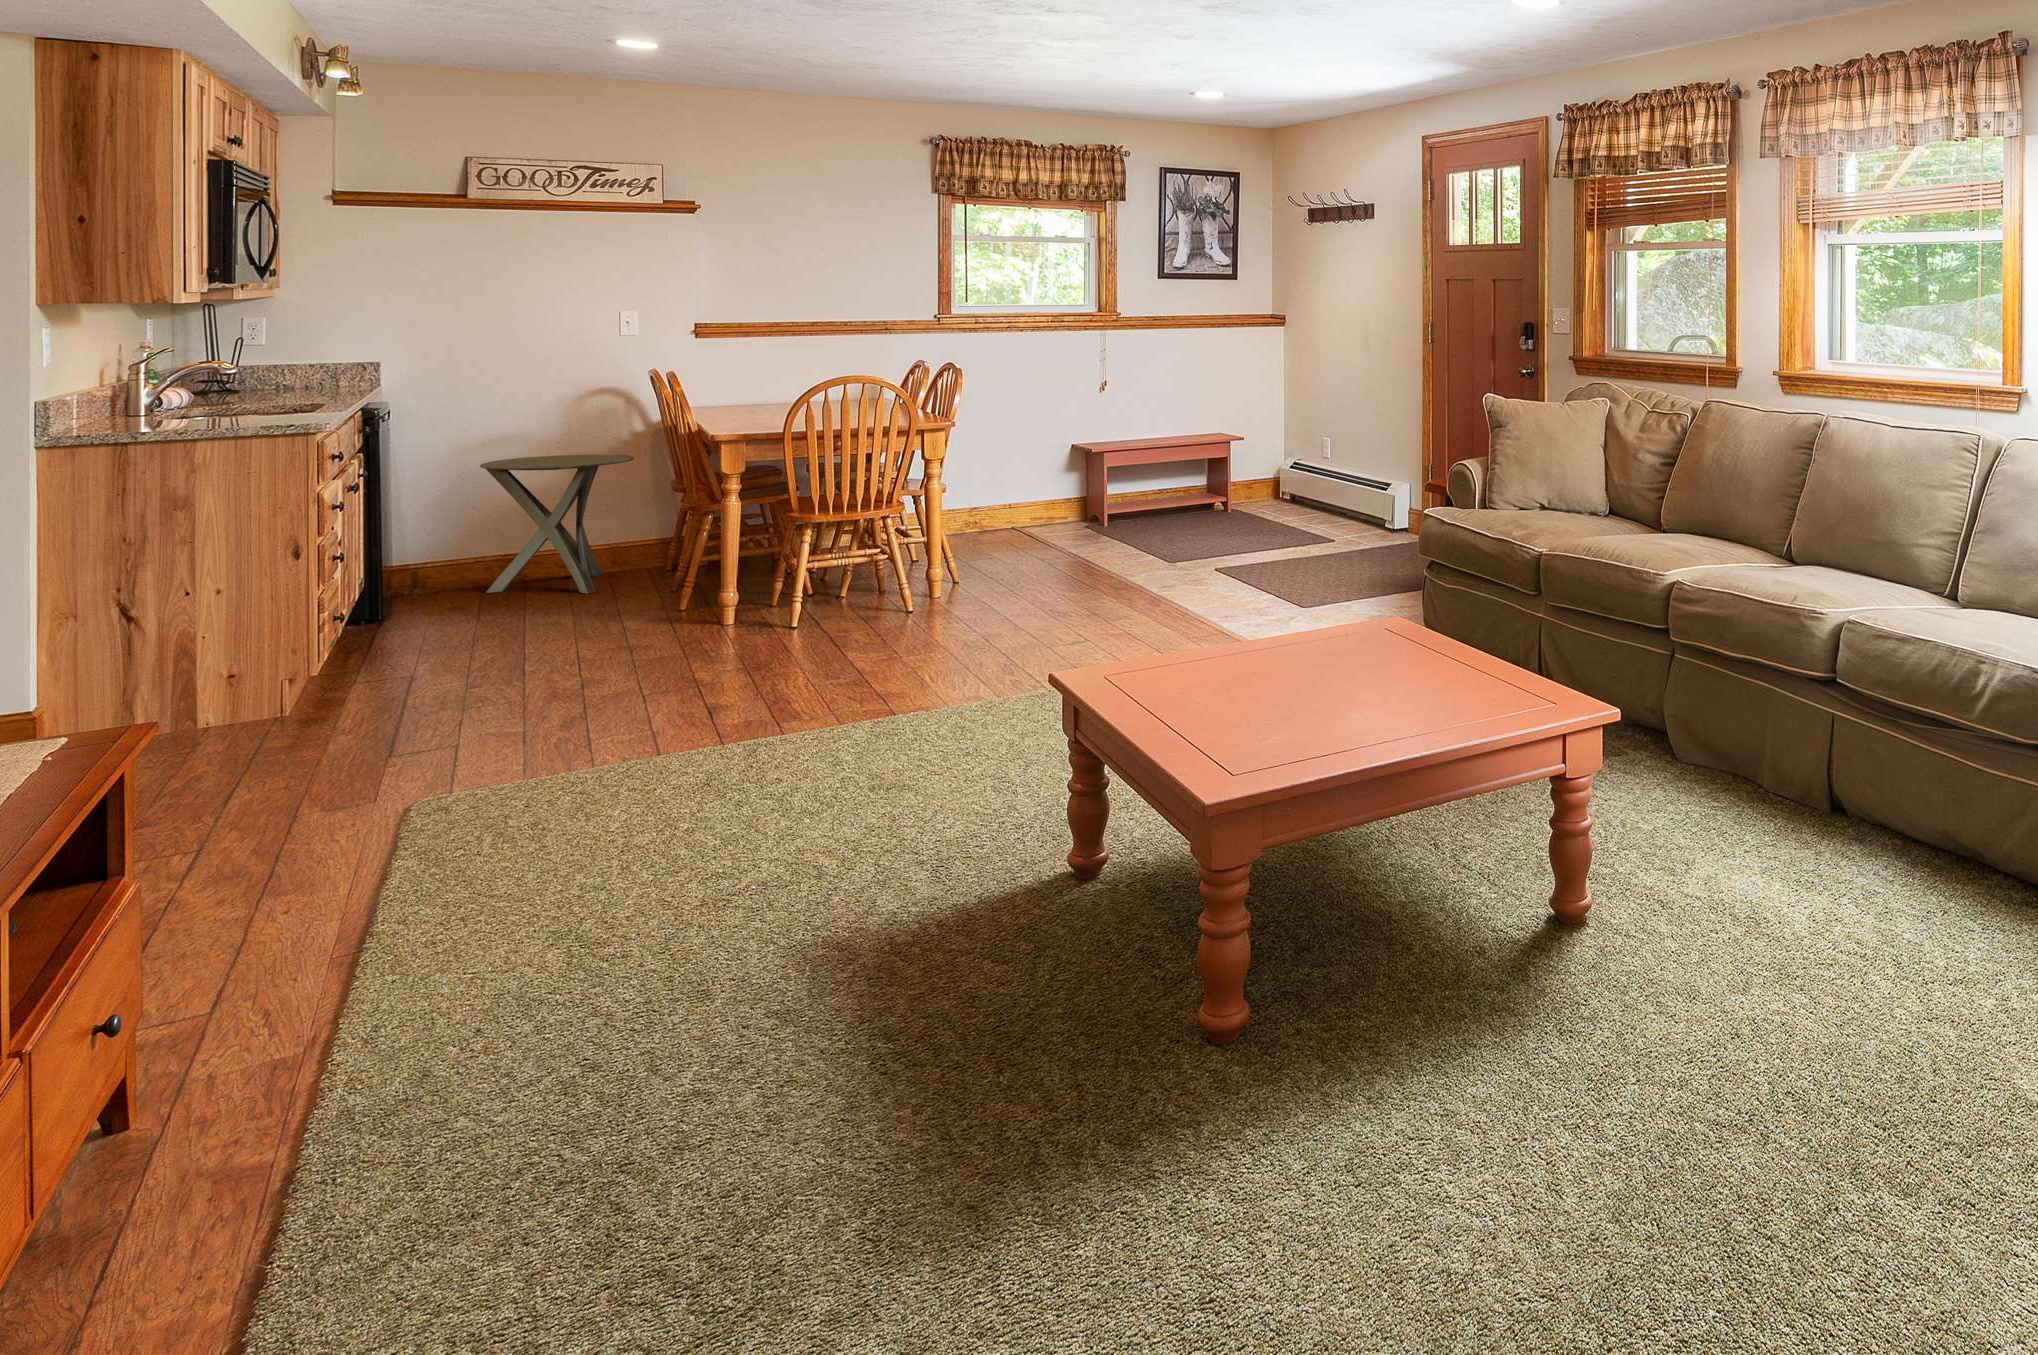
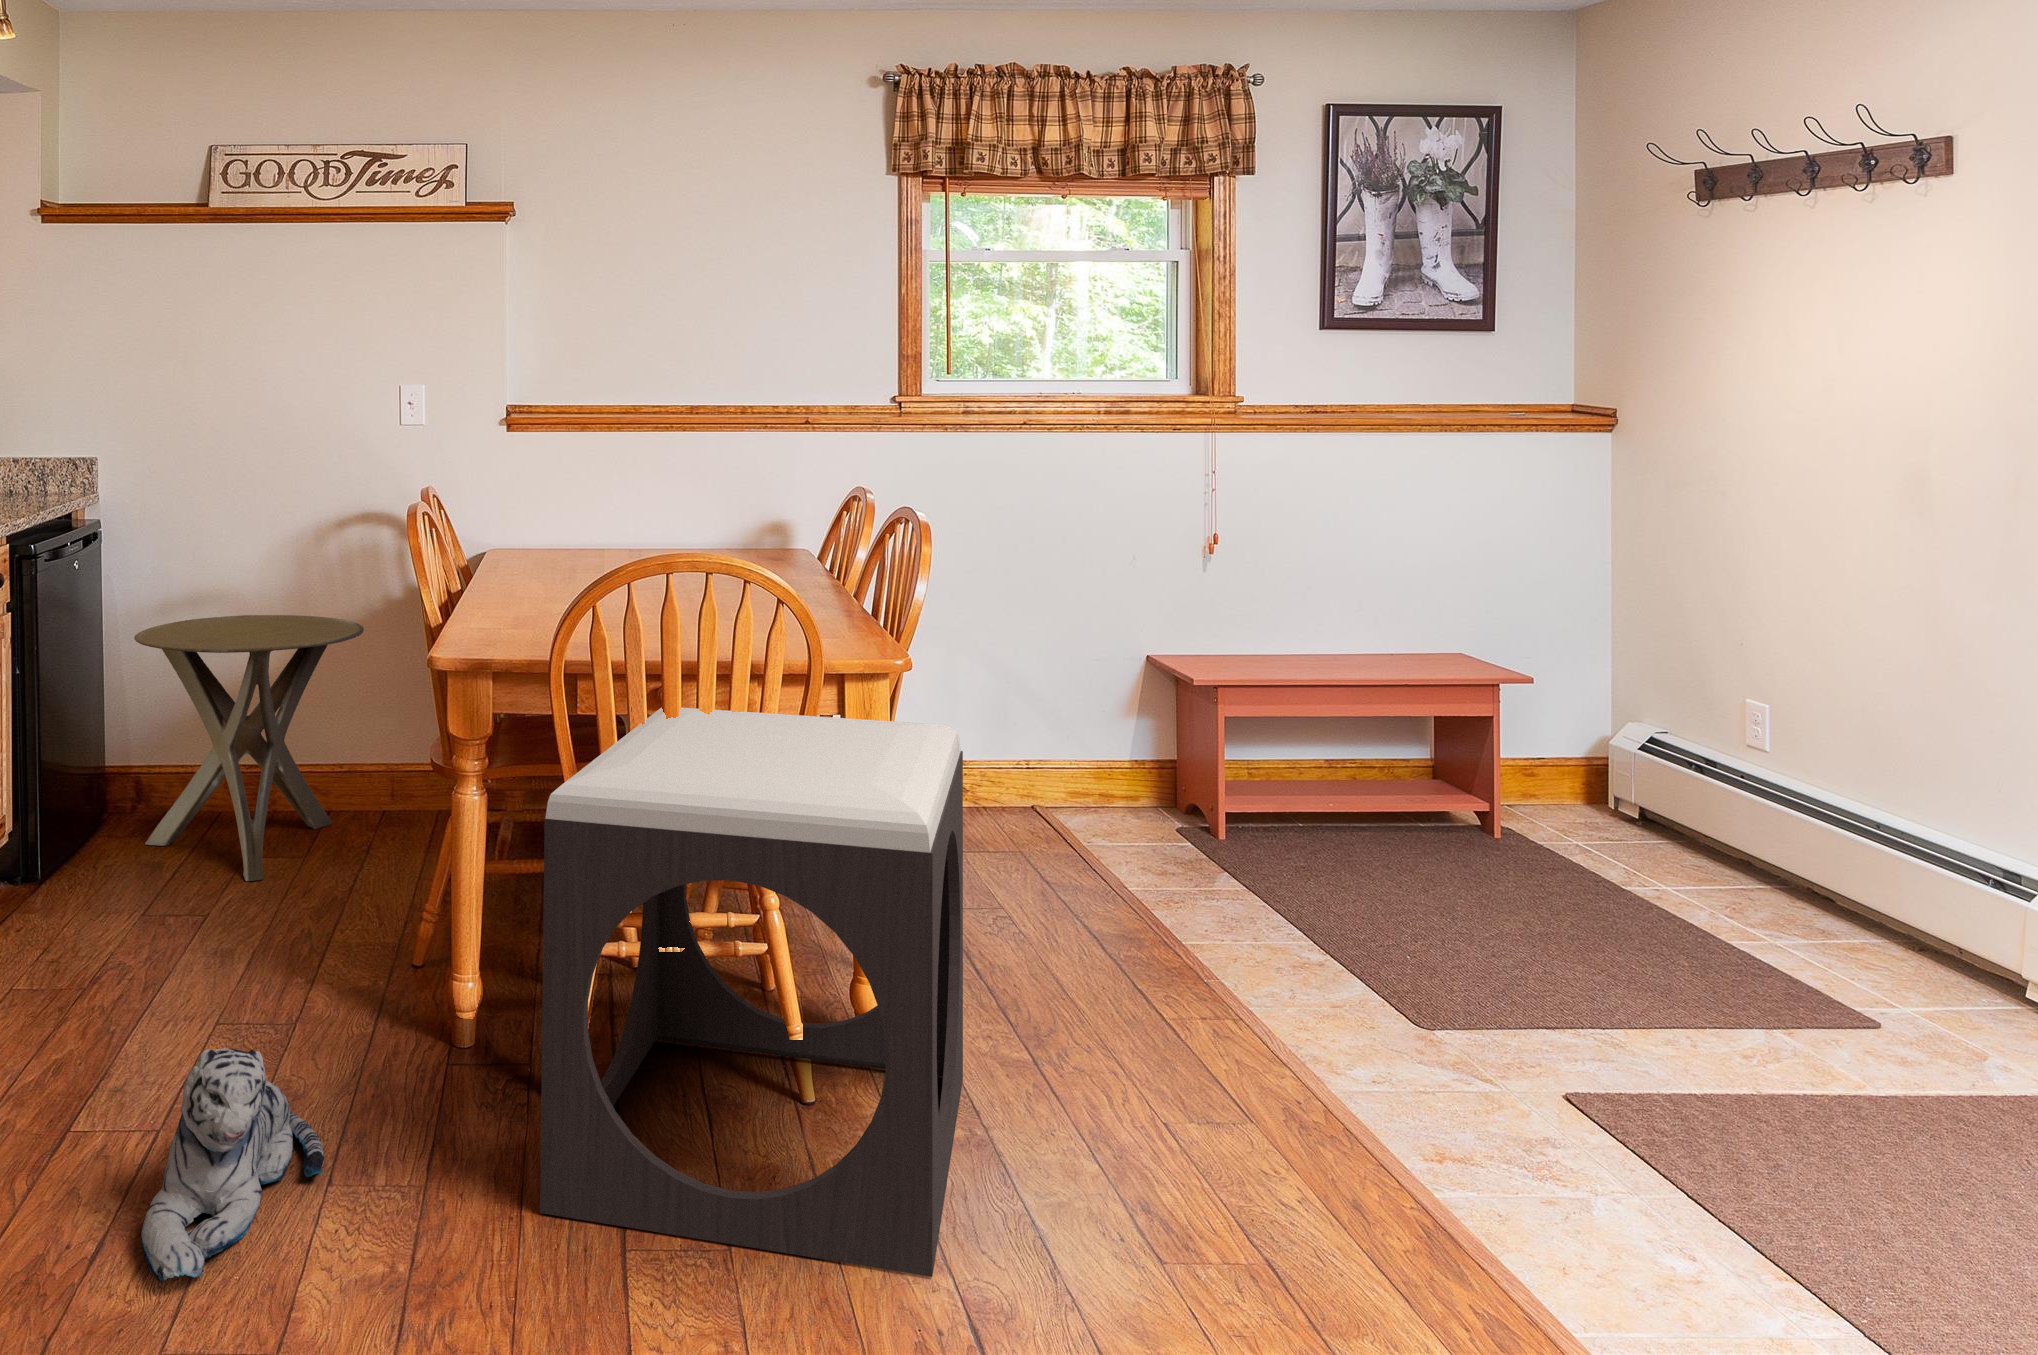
footstool: none [874,450,1027,628] -> present [540,708,963,1277]
plush toy: none [705,584,775,656] -> present [141,1048,324,1283]

